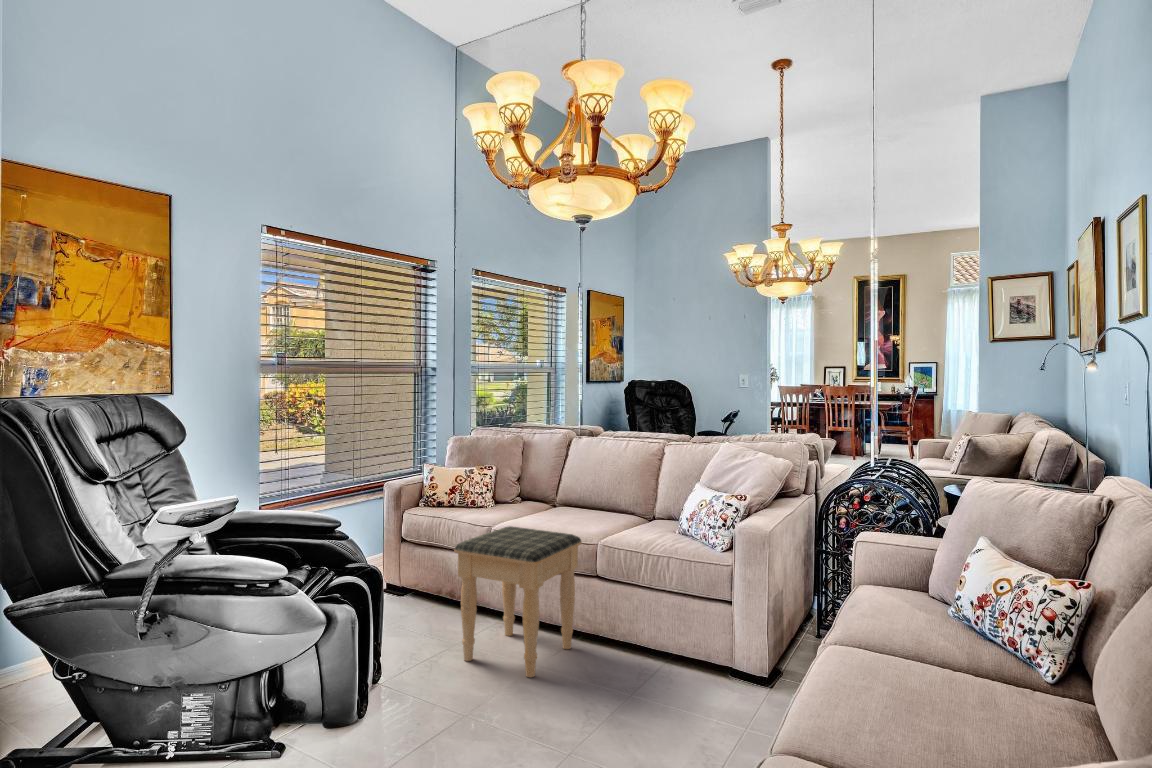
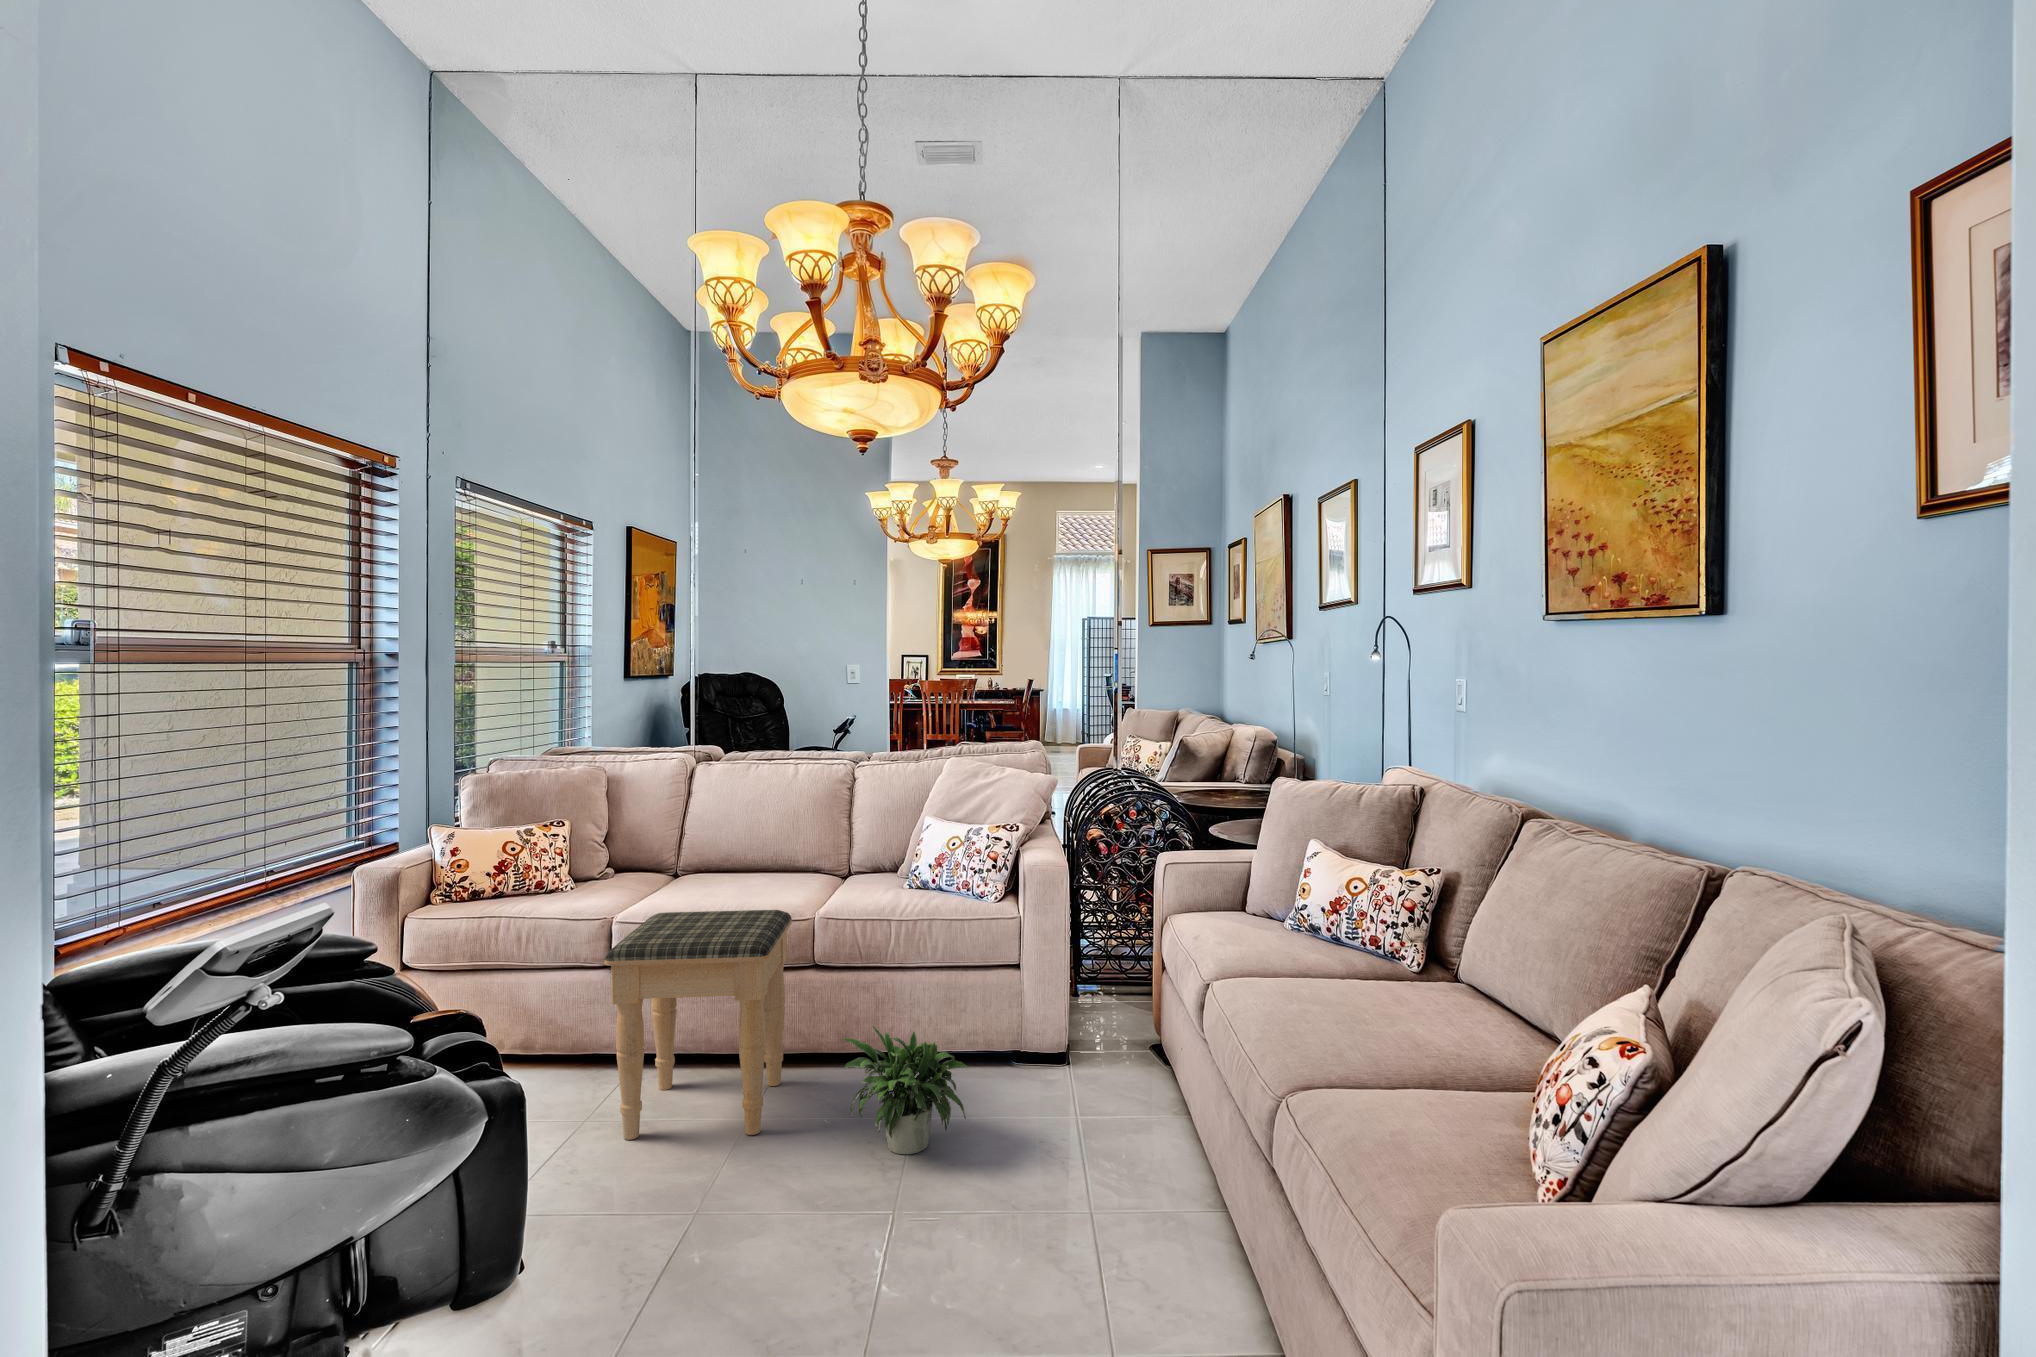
potted plant: none [573,623,656,720] -> present [824,1026,968,1154]

